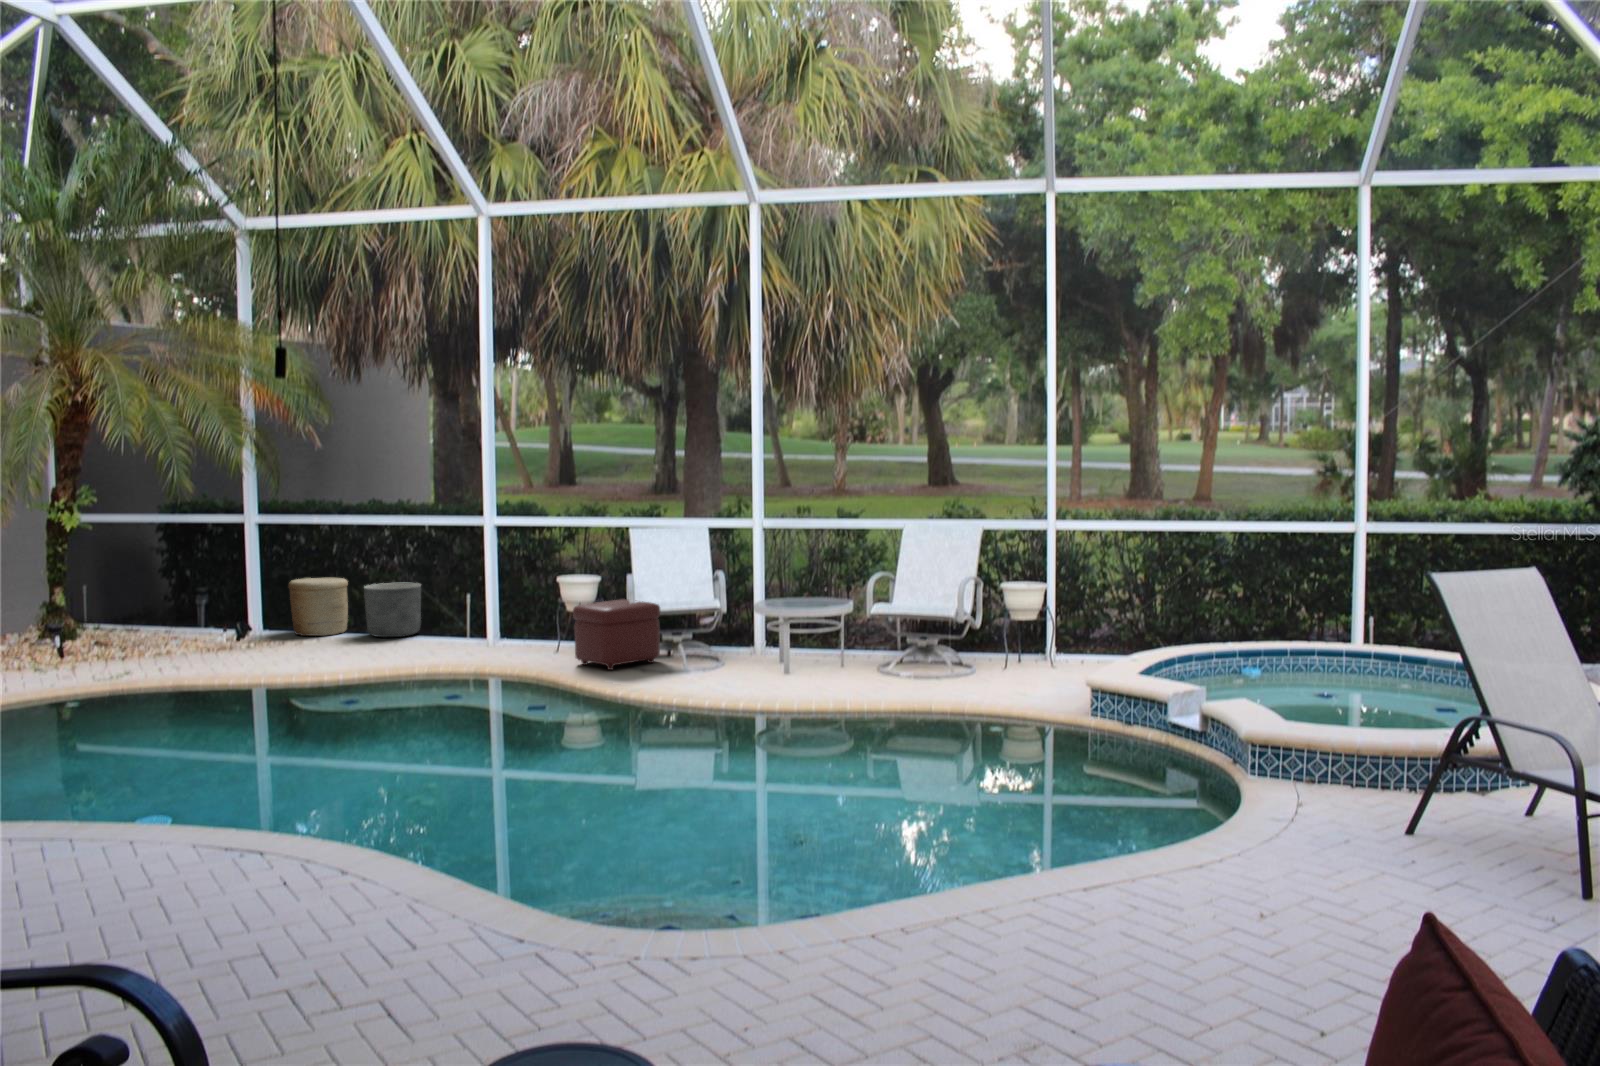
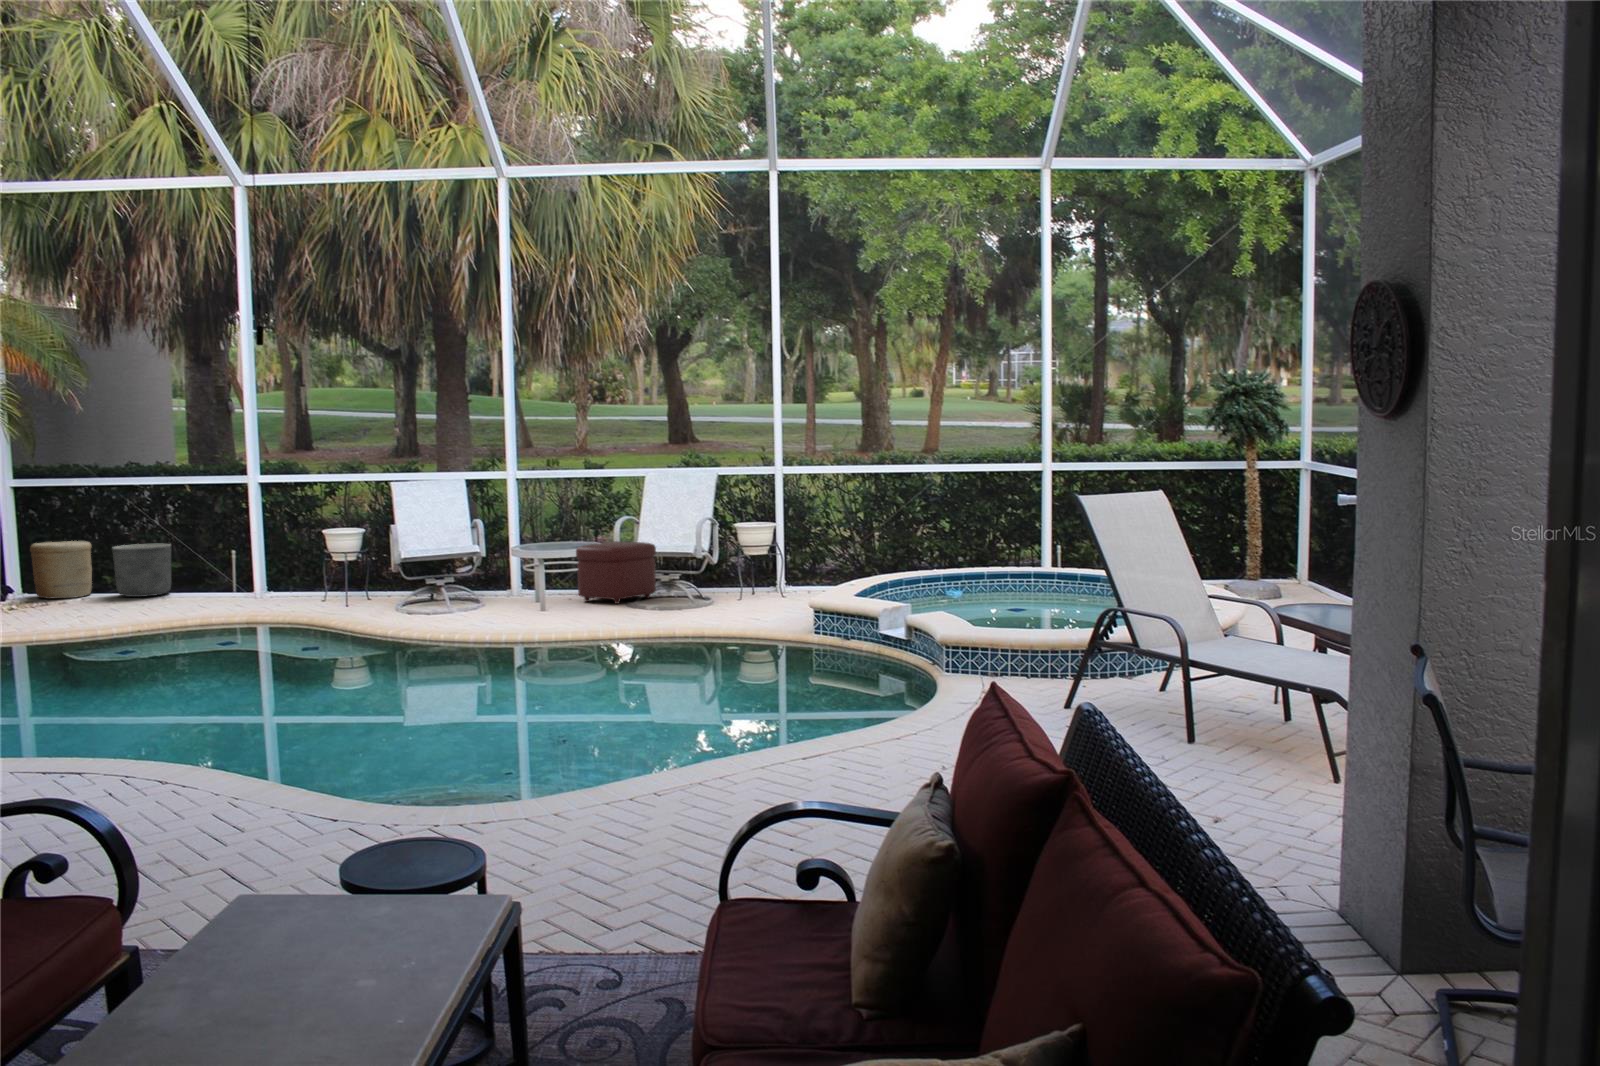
ottoman: present [573,599,660,670] -> present [576,541,656,604]

